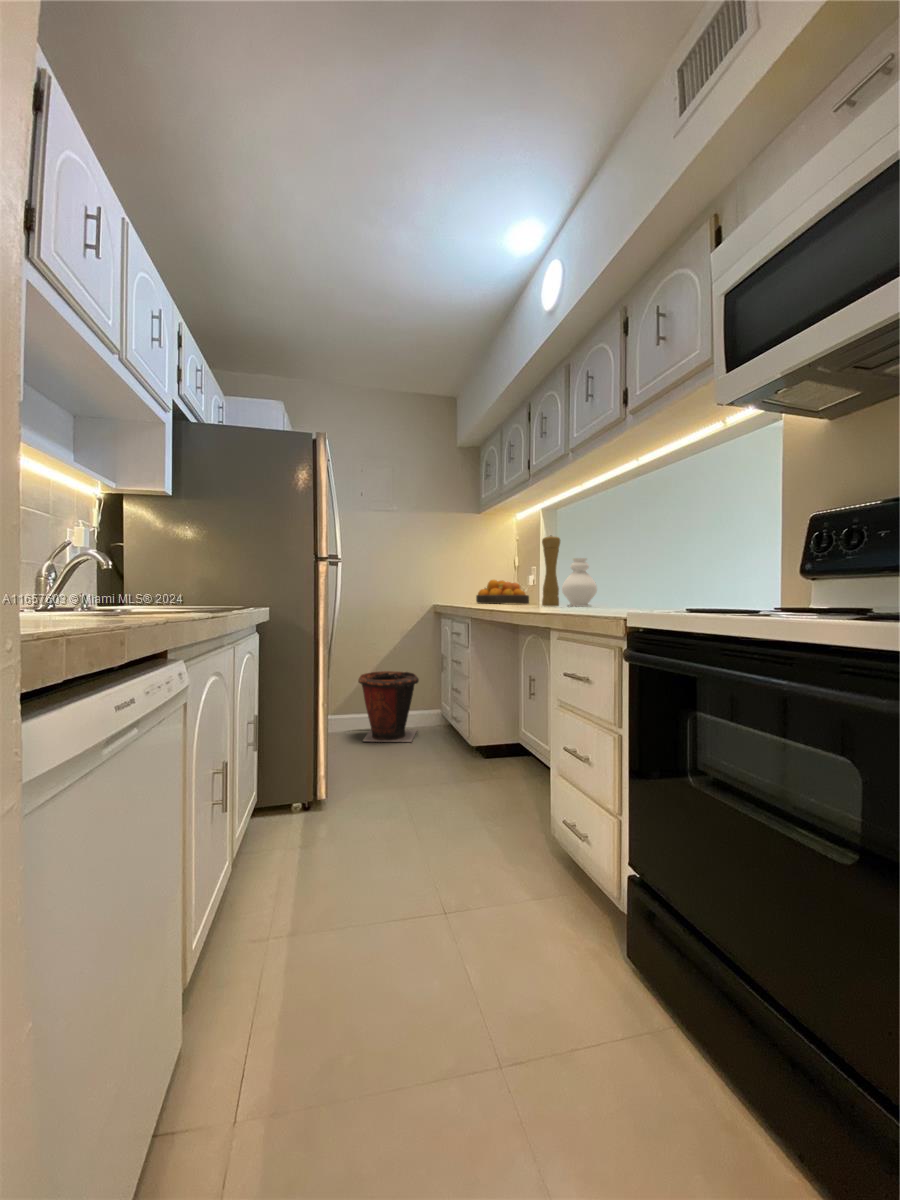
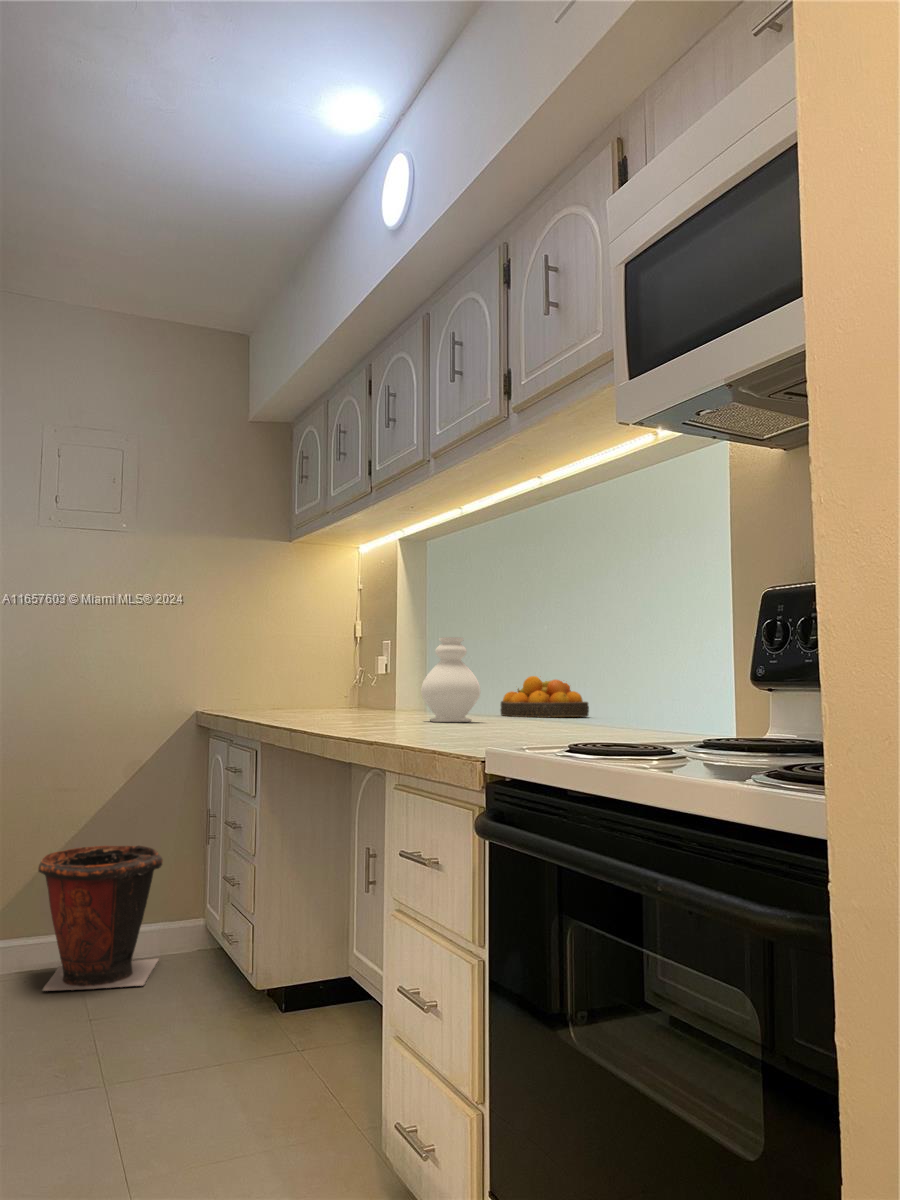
pepper mill: present [542,536,560,606] -> none [376,604,408,727]
fruit bowl: present [476,580,529,604] -> present [501,676,589,717]

